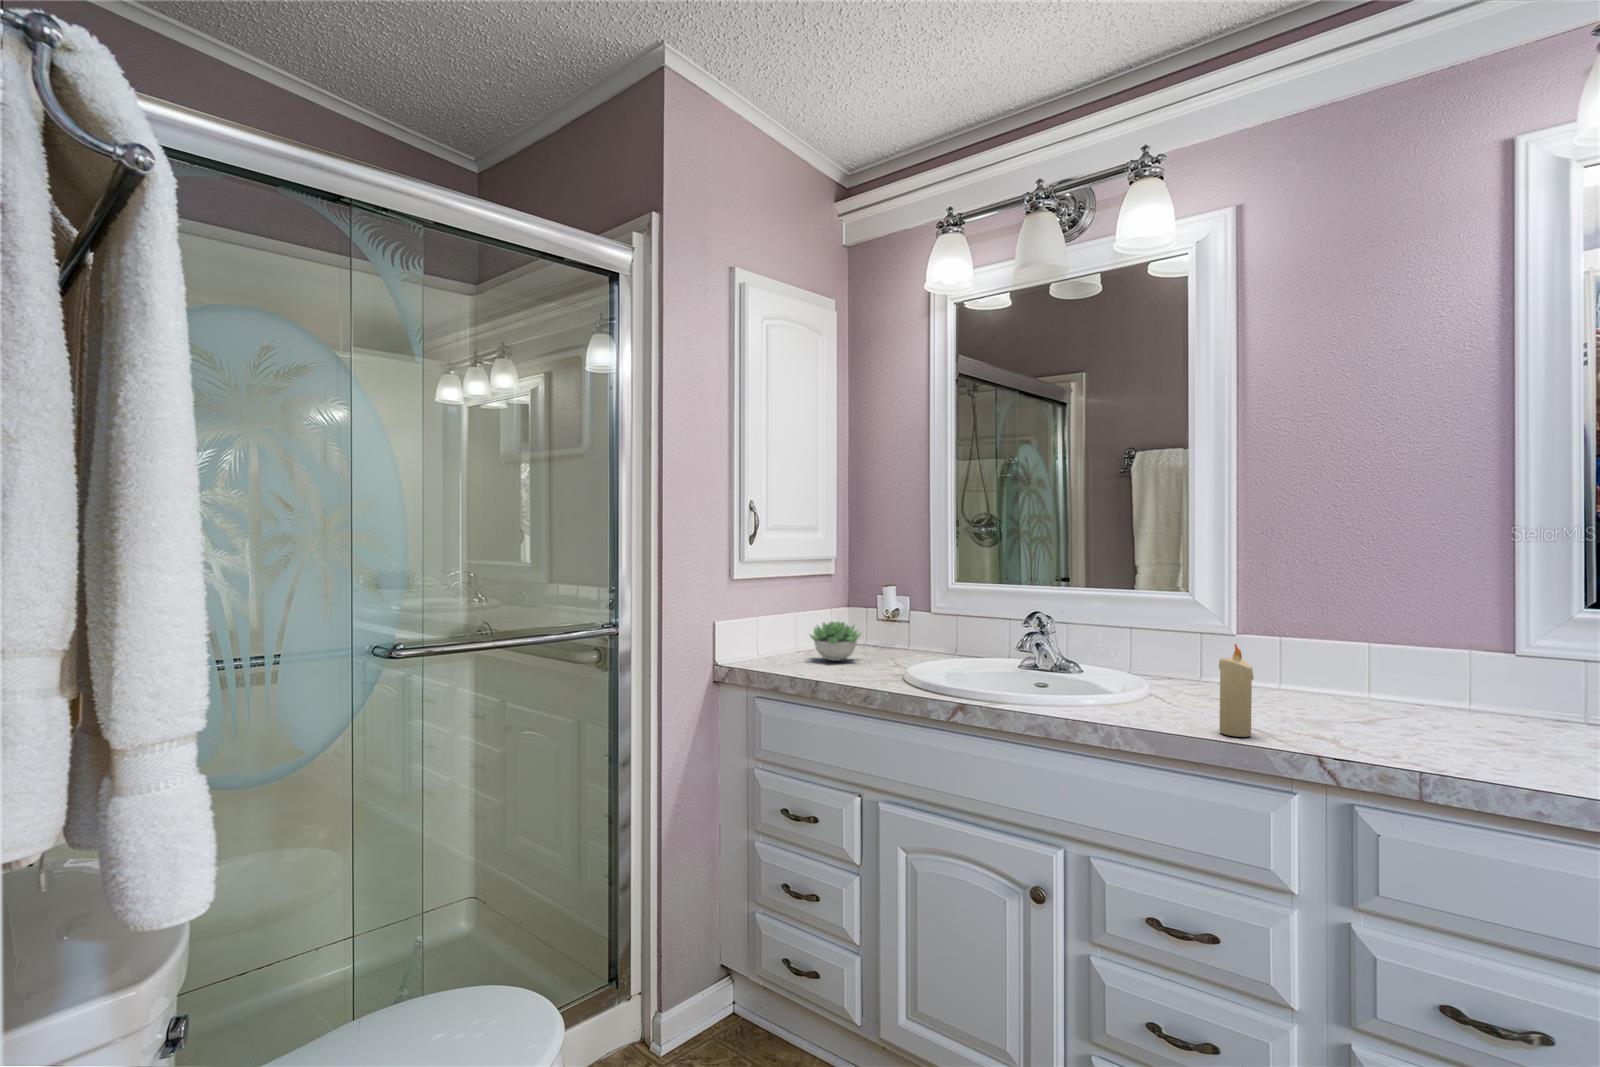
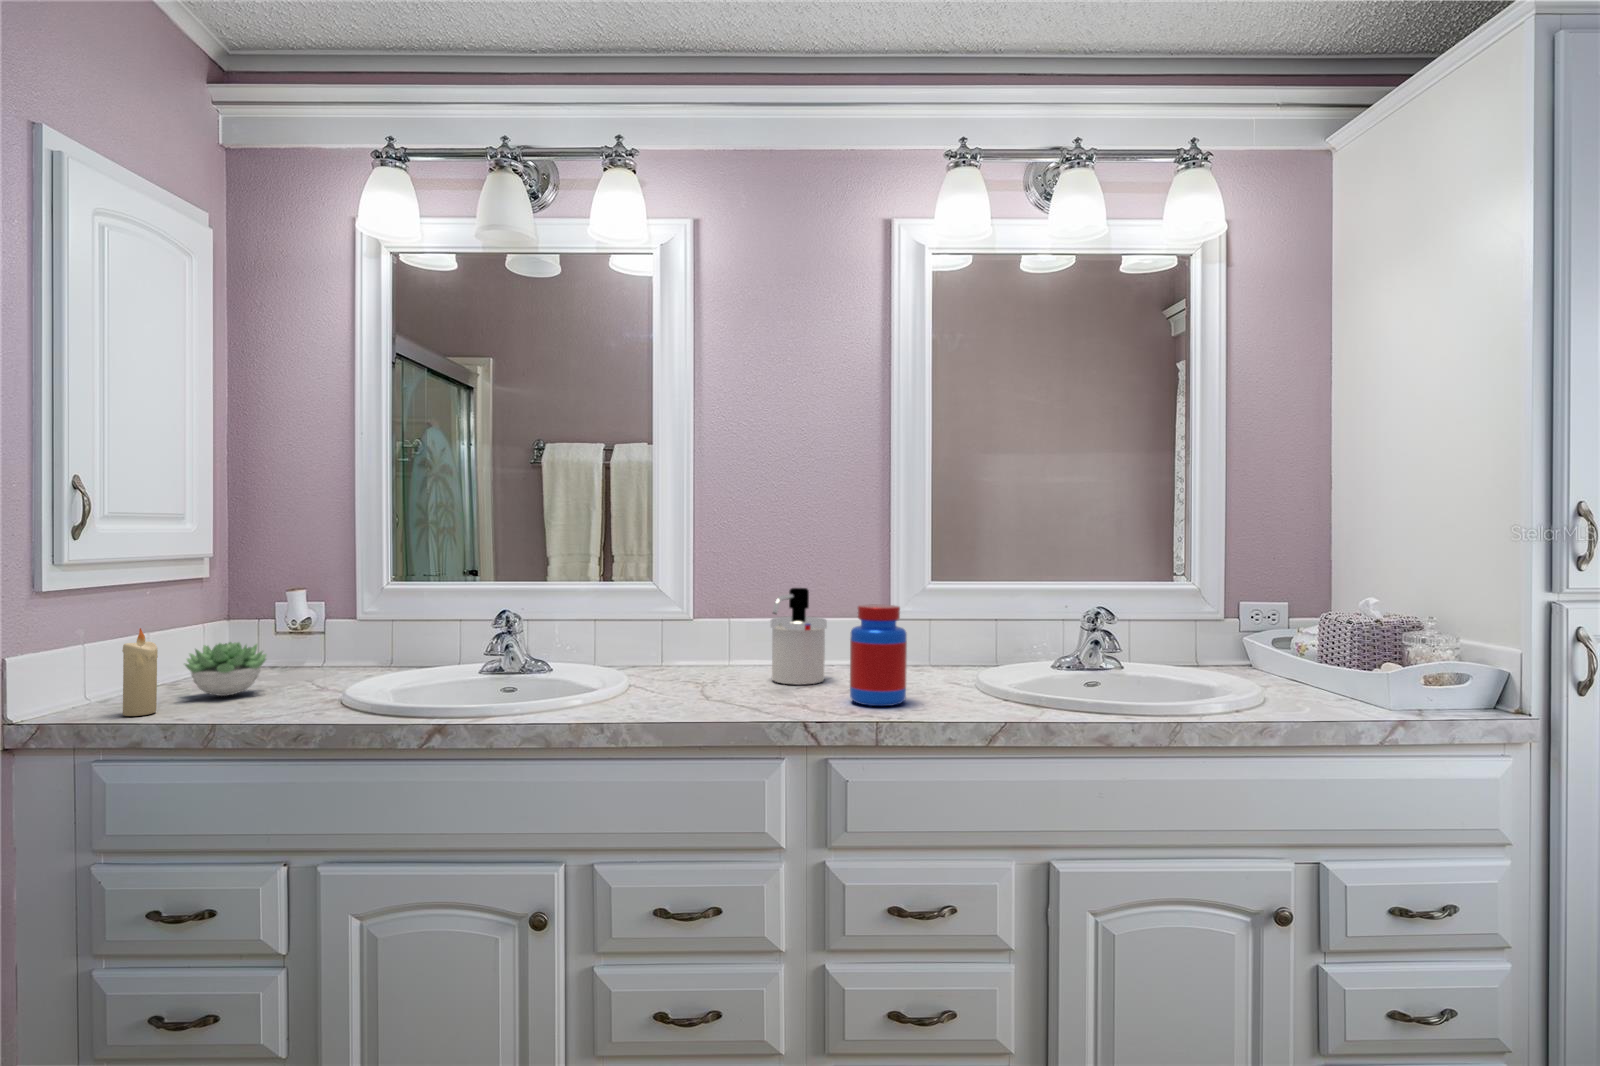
soap dispenser: none [1316,607,1406,724] -> present [770,588,827,685]
jar: none [1417,634,1511,767] -> present [850,604,907,706]
candle: present [1219,644,1253,737] -> present [122,628,158,716]

